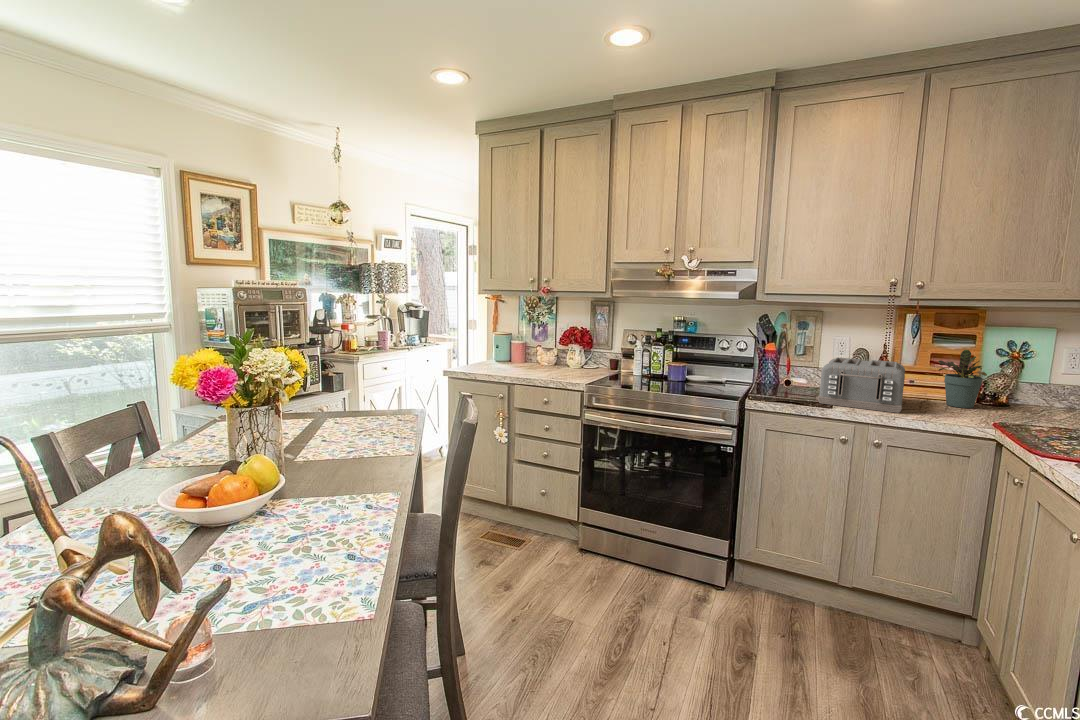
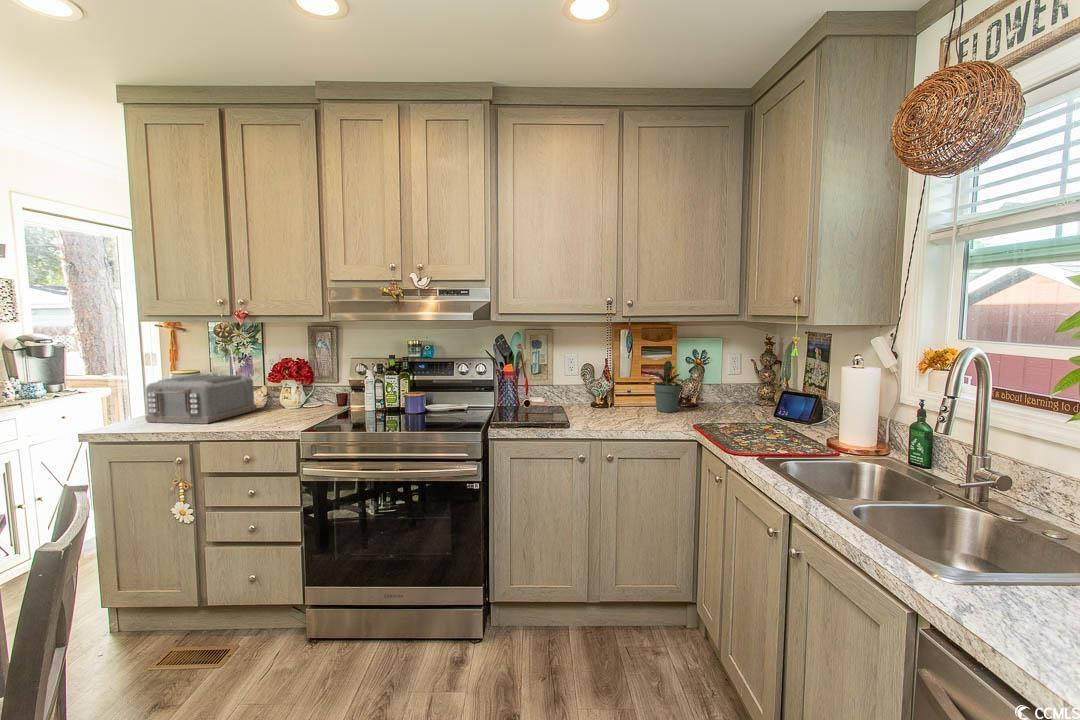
toaster: present [818,357,905,413] -> present [145,375,256,424]

